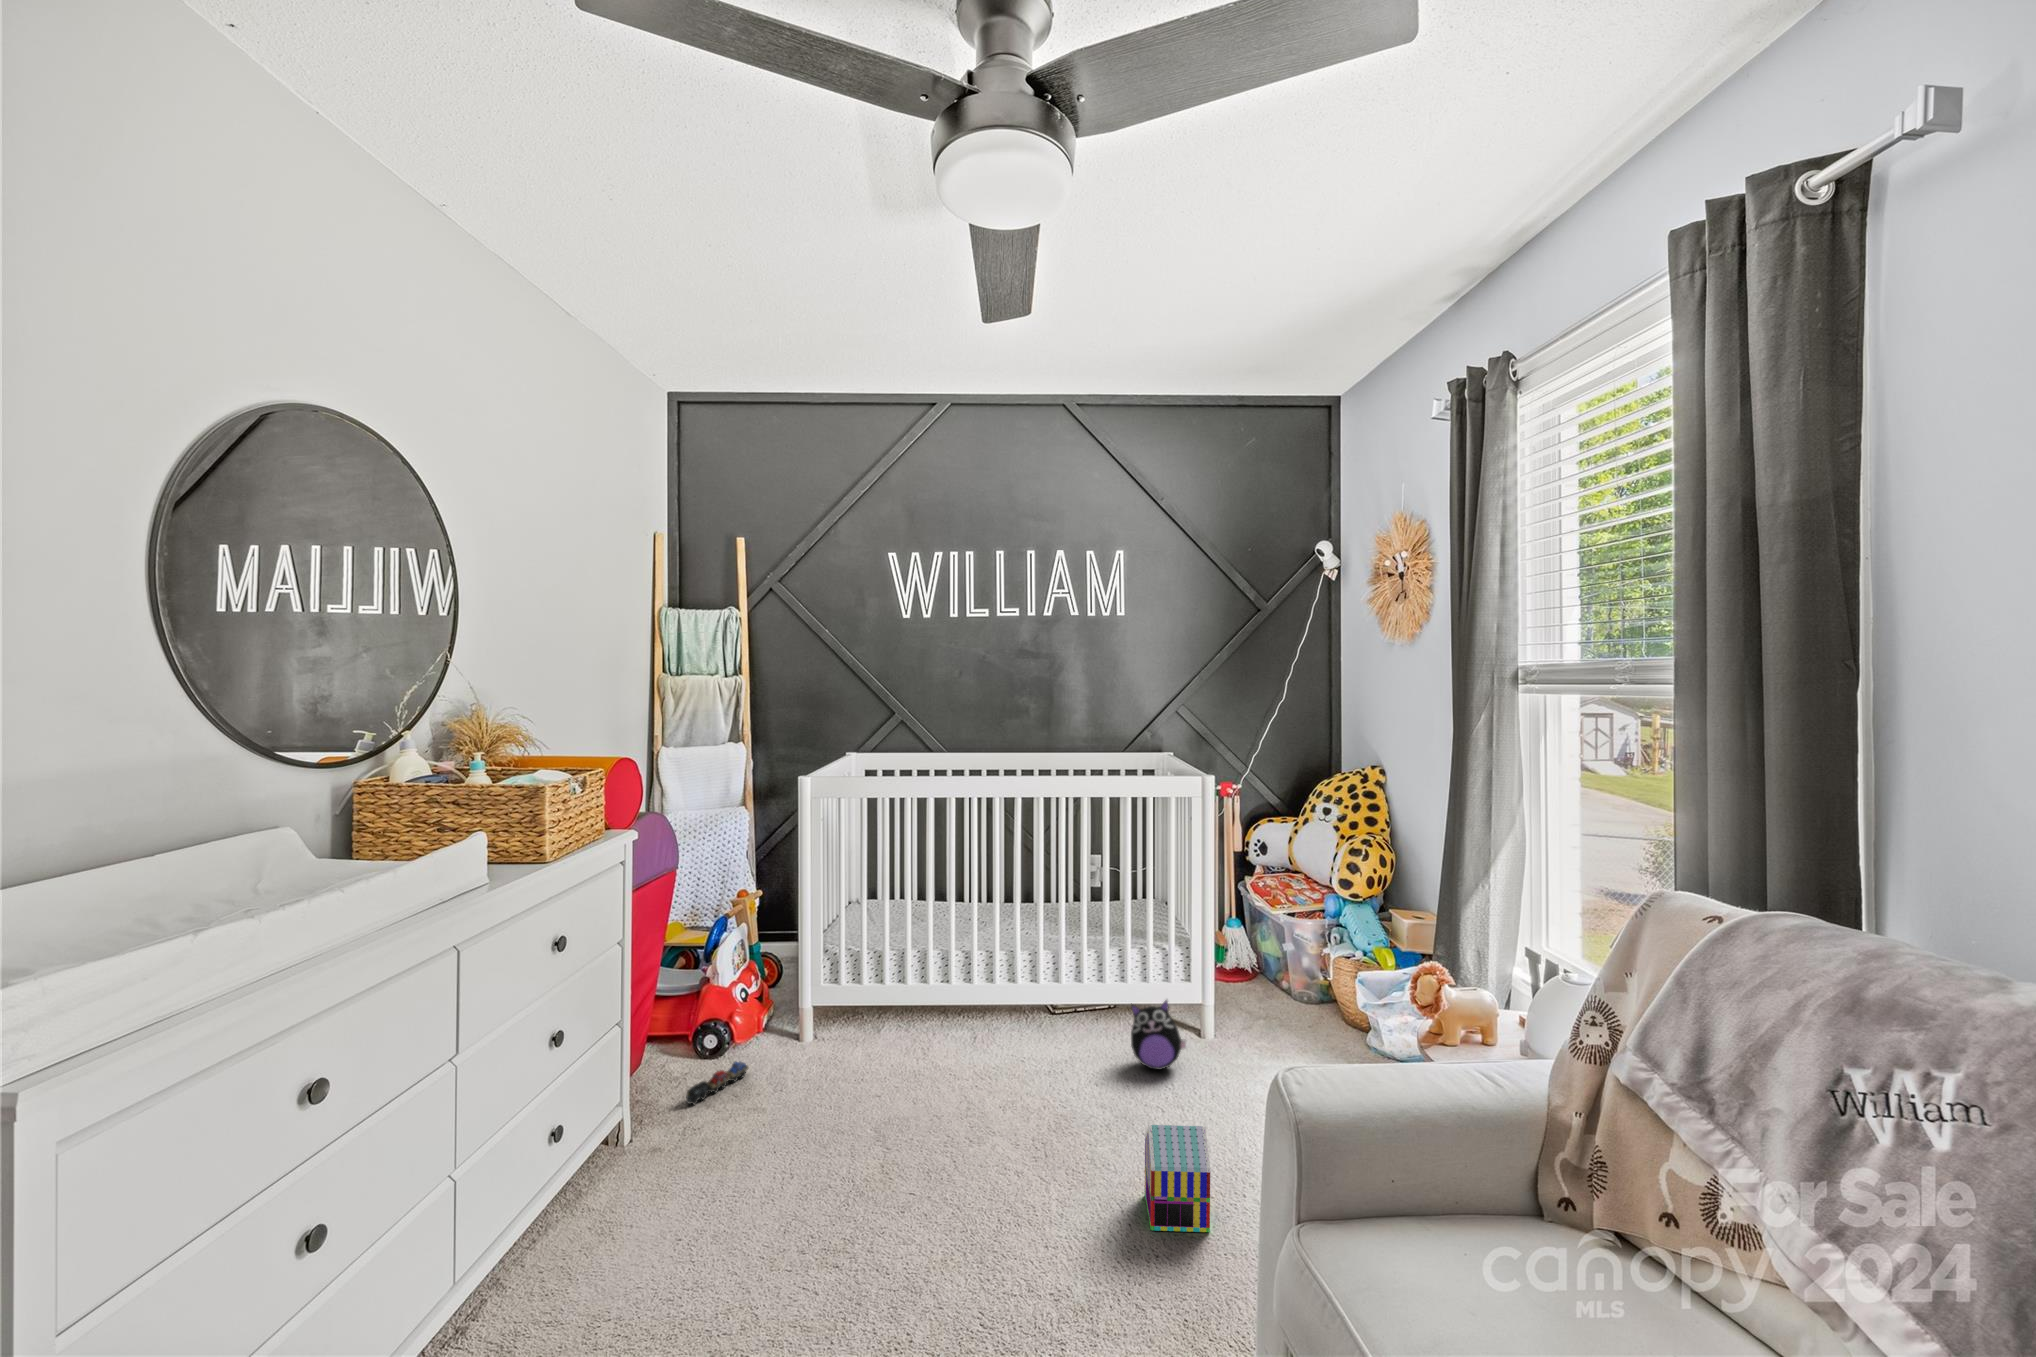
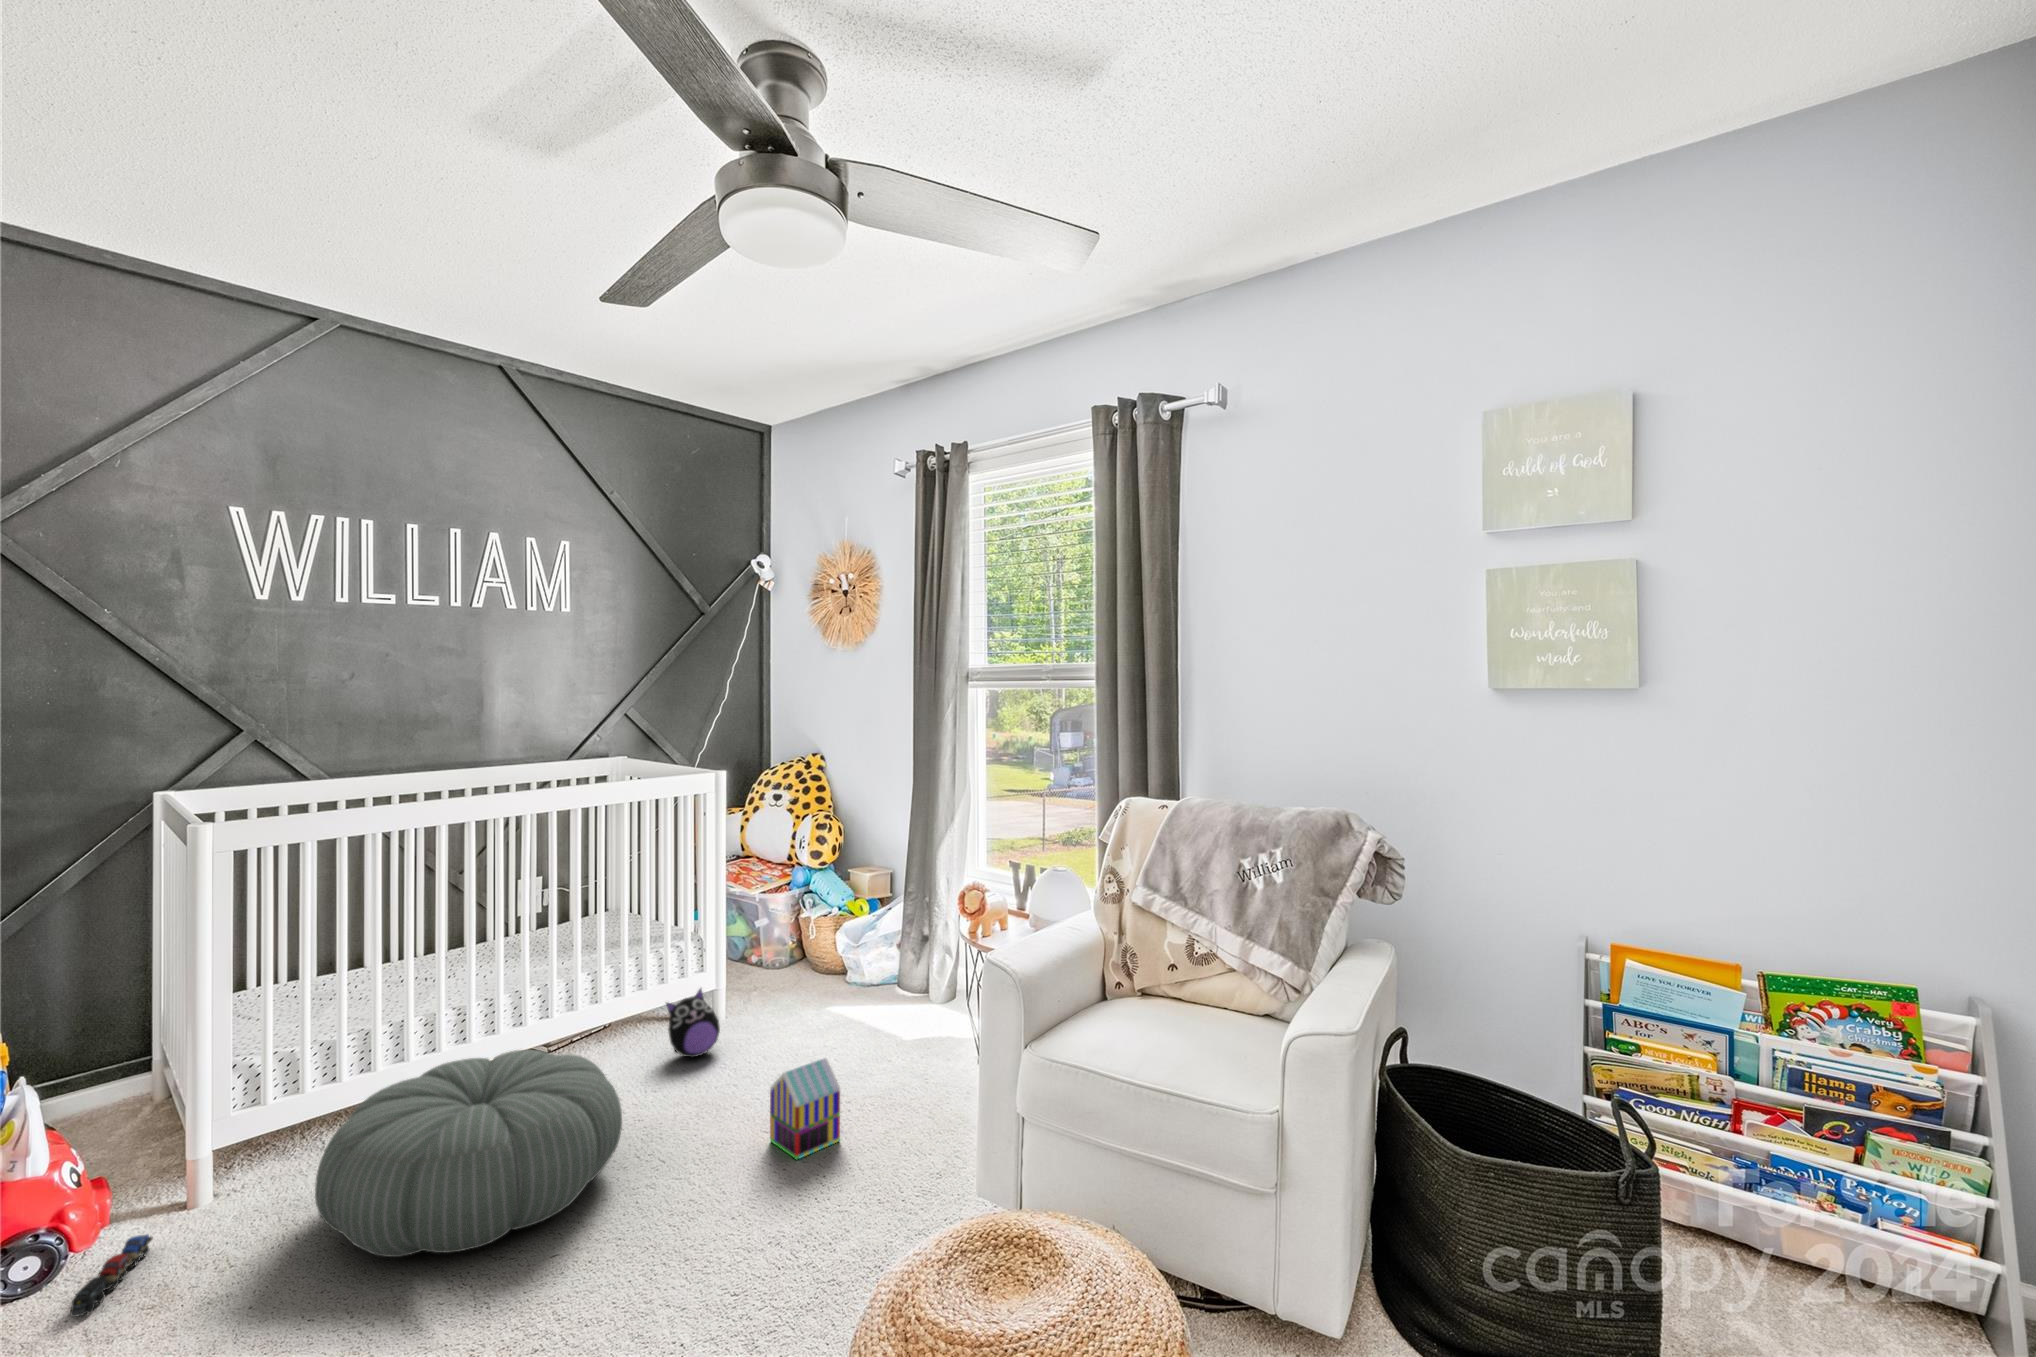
pouf: none [797,1003,1021,1175] -> present [315,1050,622,1257]

